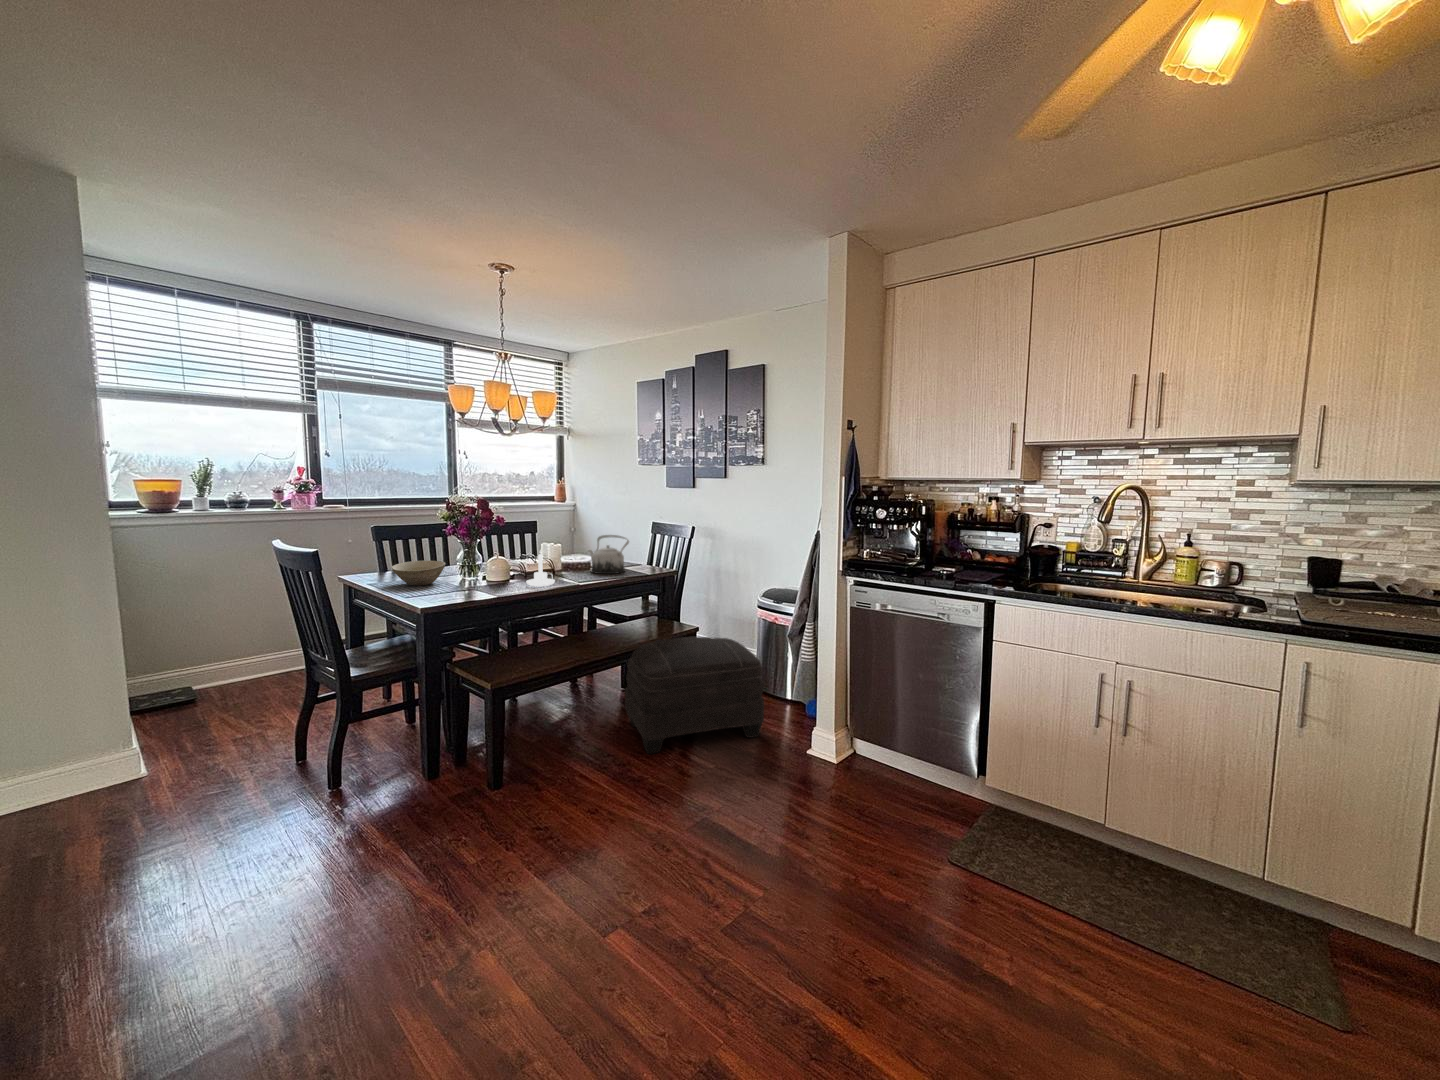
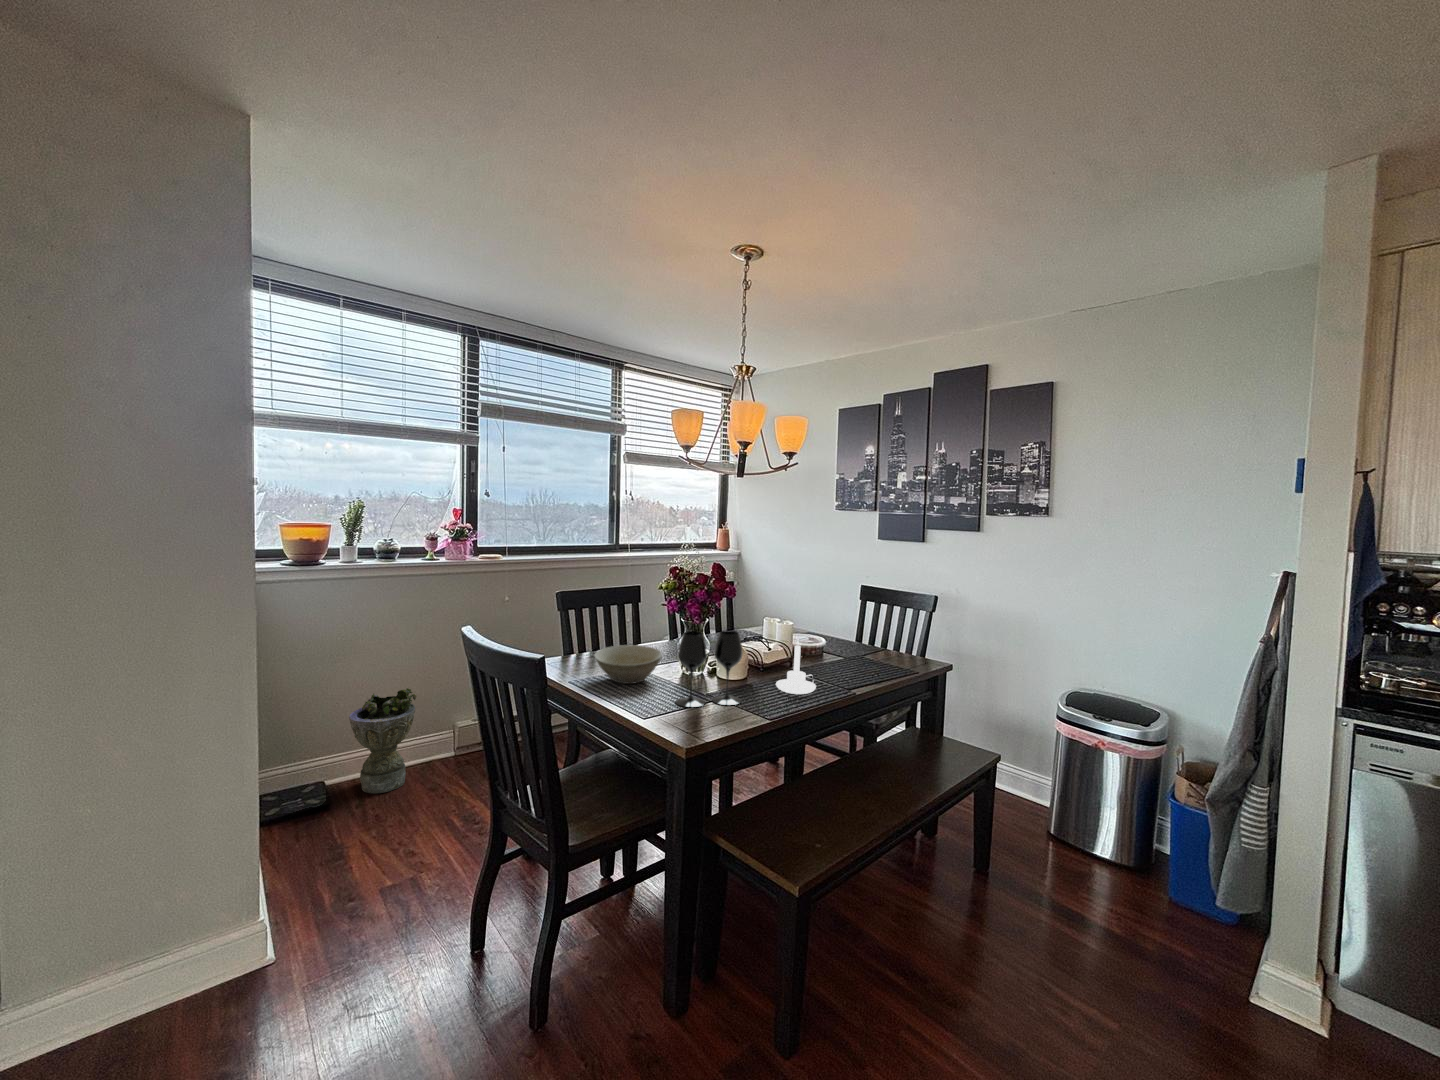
teapot: present [588,535,629,574] -> none [826,611,889,669]
wine glass: none [443,543,494,594] -> present [676,631,743,707]
planter: none [210,611,271,693] -> present [349,688,416,793]
ottoman: present [625,636,764,754] -> none [900,774,1143,978]

